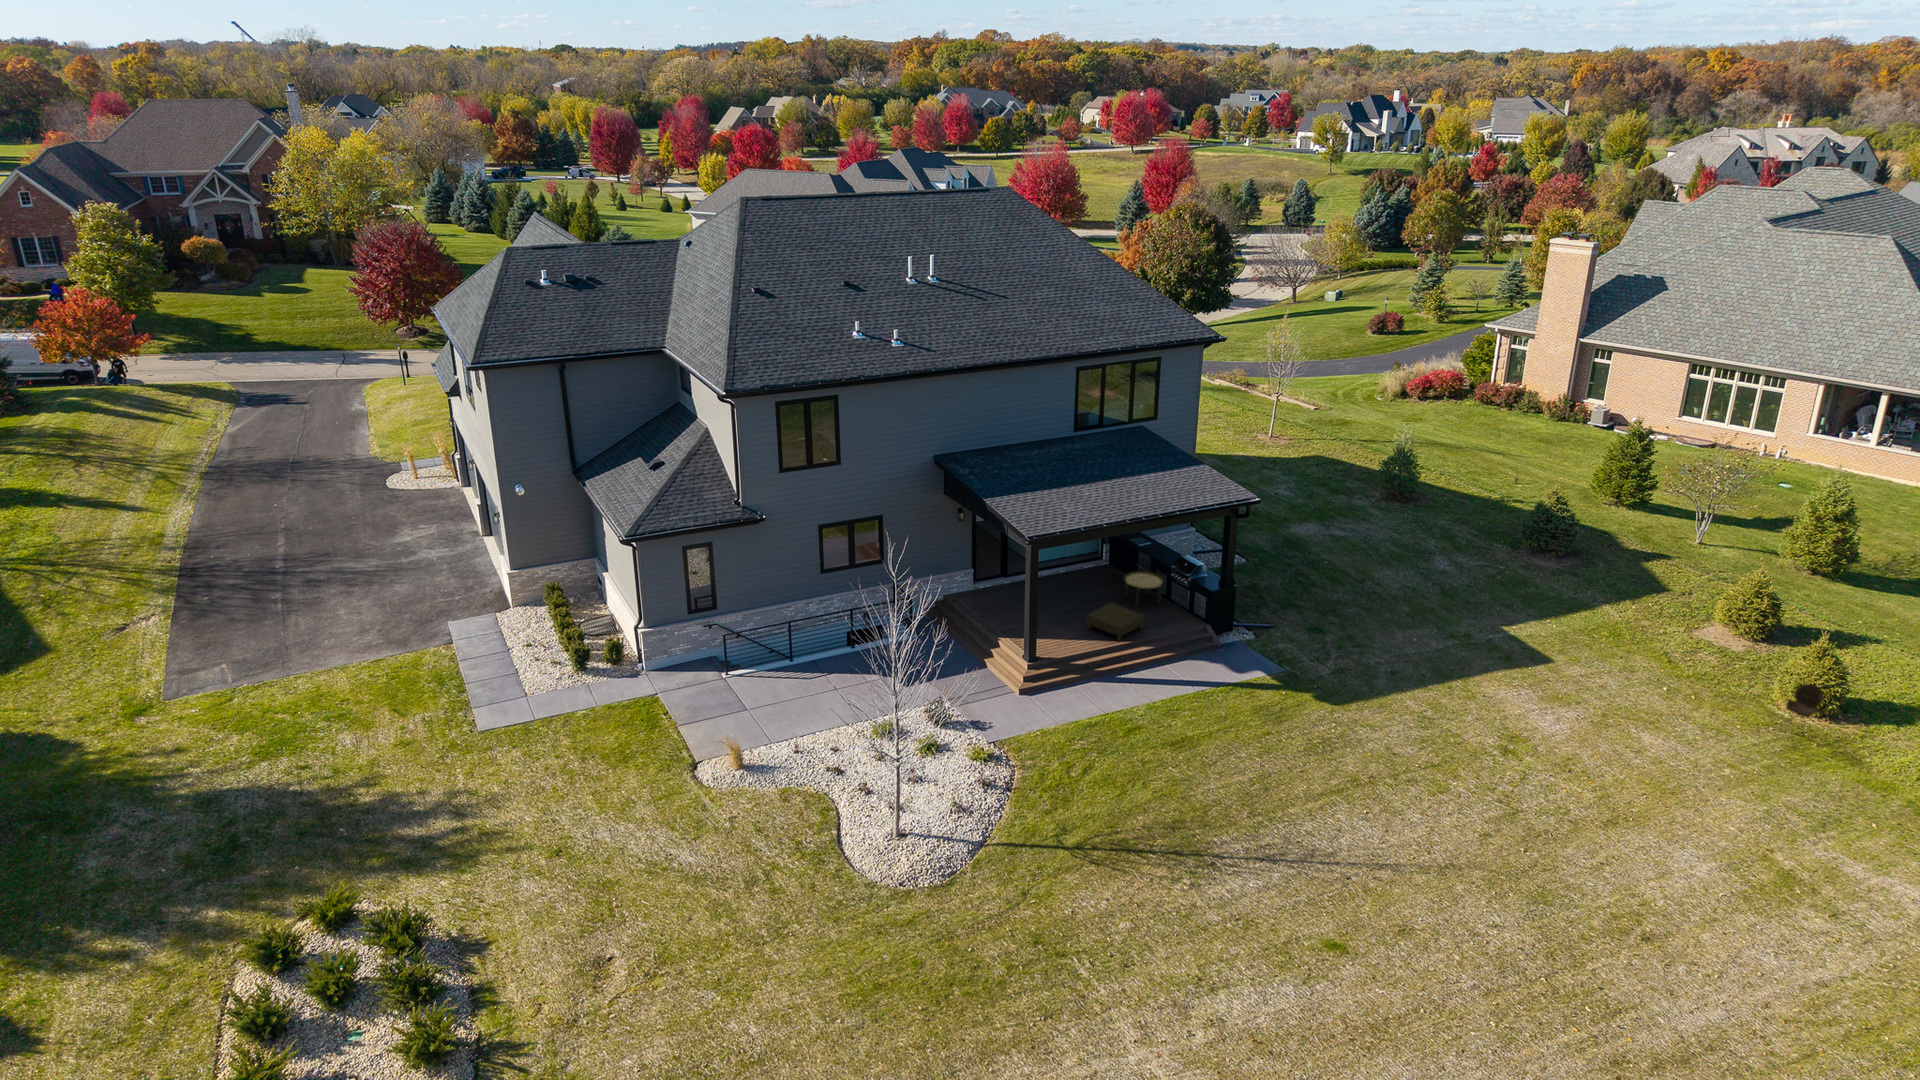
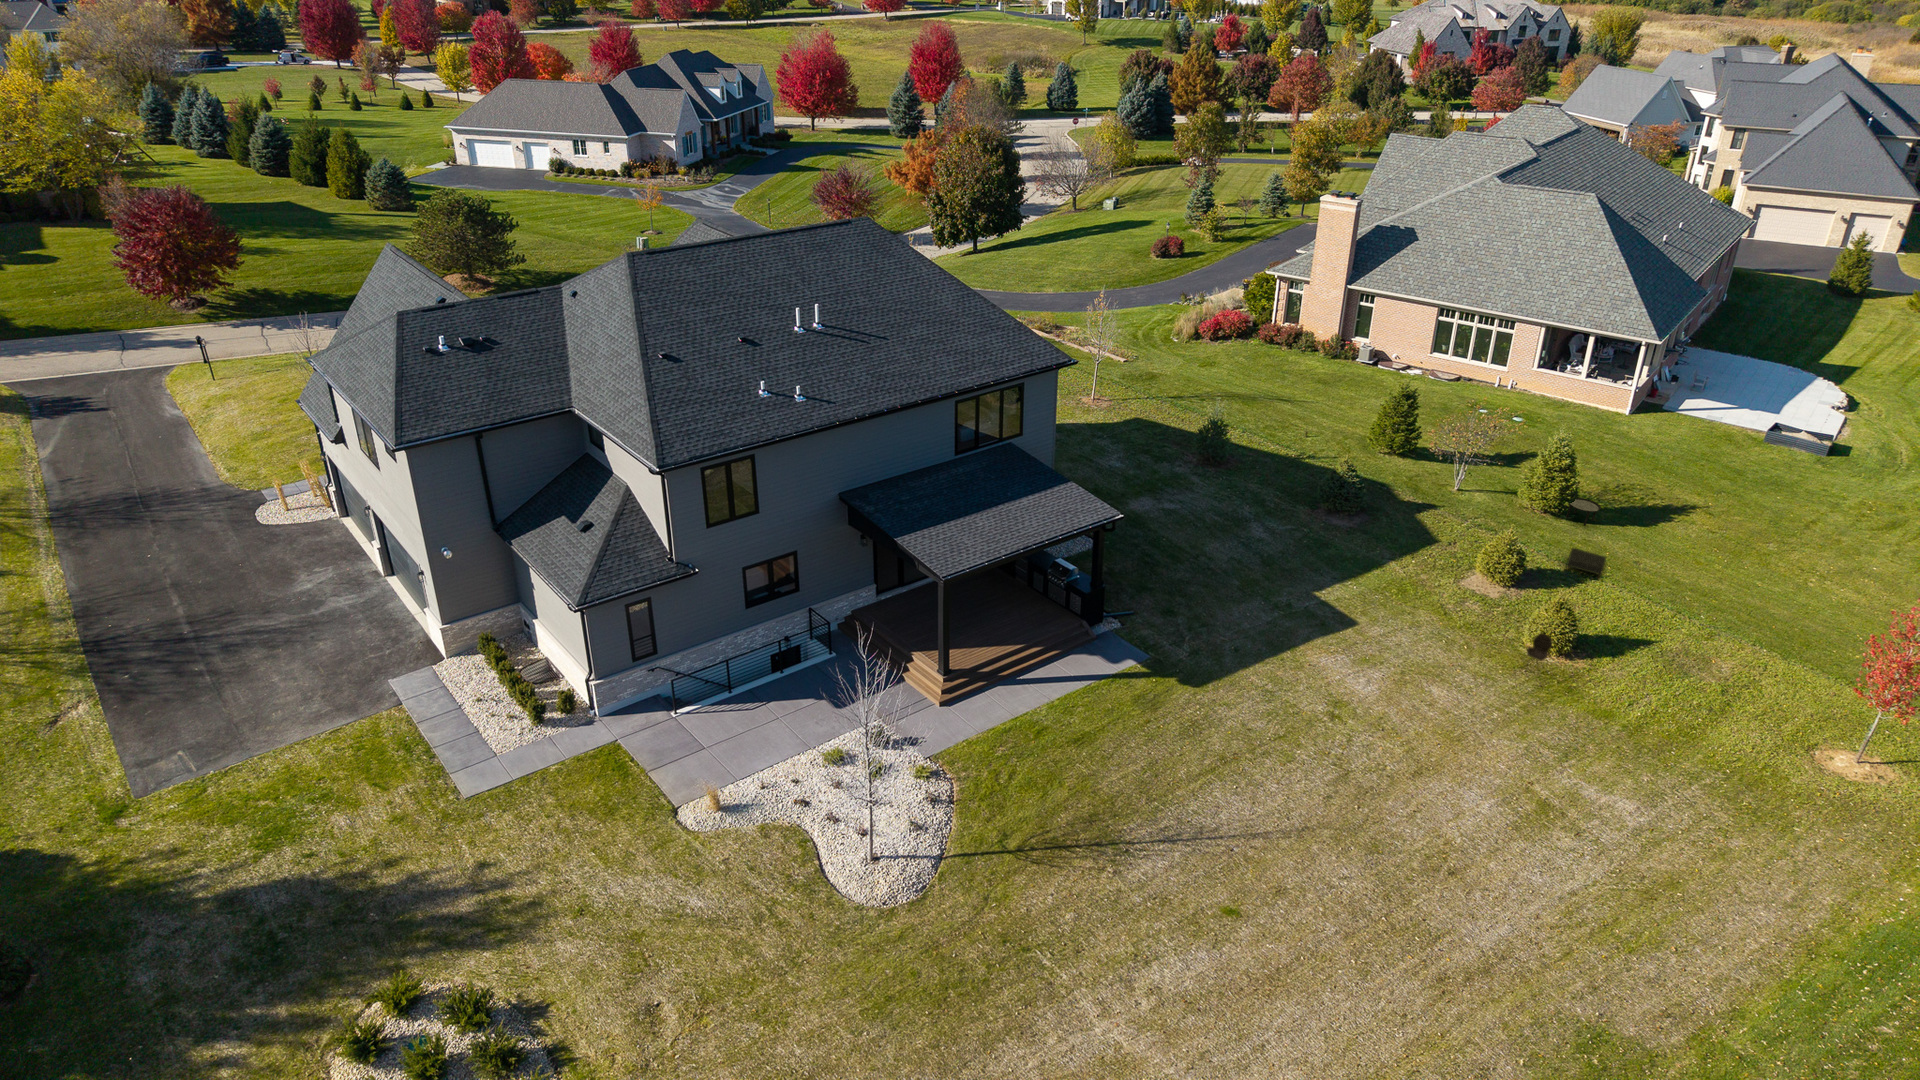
round table: present [1124,571,1164,606] -> present [1566,498,1601,526]
ottoman: present [1086,603,1145,641] -> present [1567,548,1607,577]

